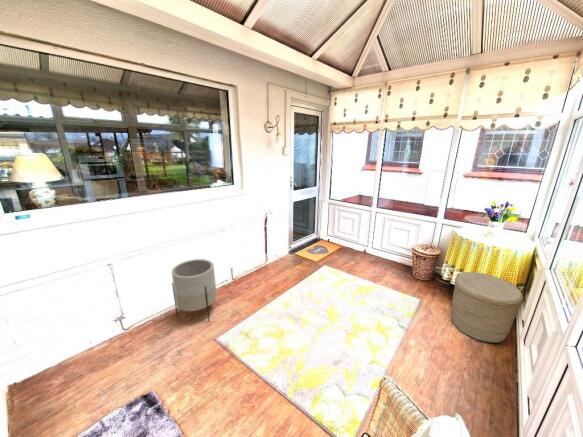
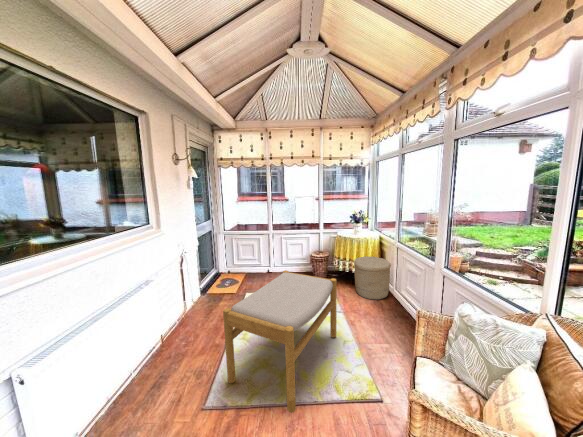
footstool: none [240,257,376,387] -> present [223,270,337,413]
planter: present [172,259,217,321] -> none [106,319,175,422]

